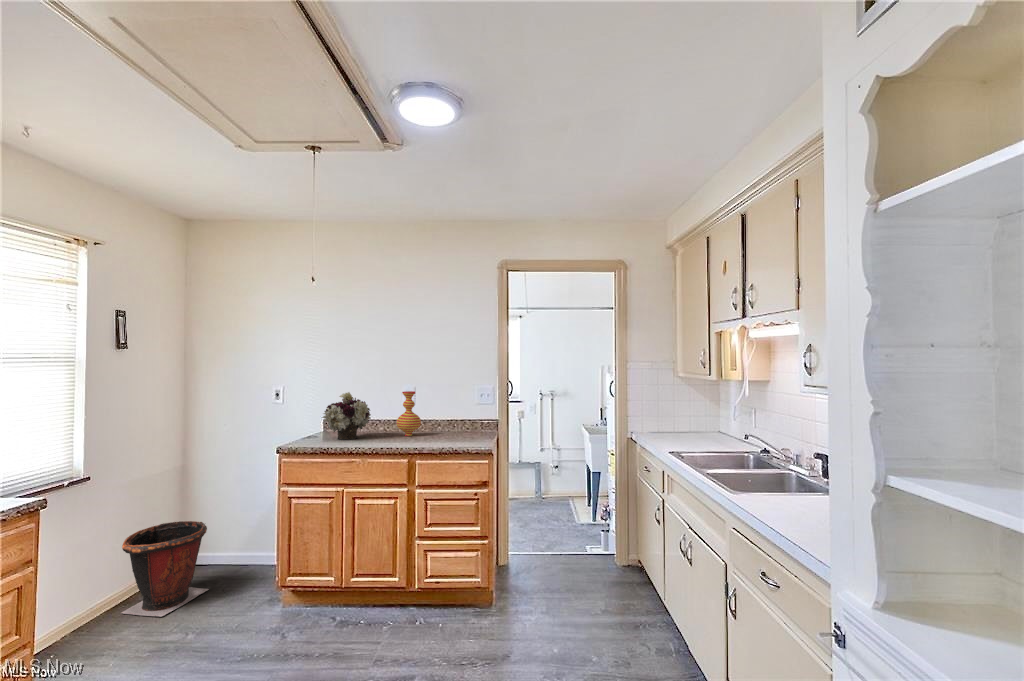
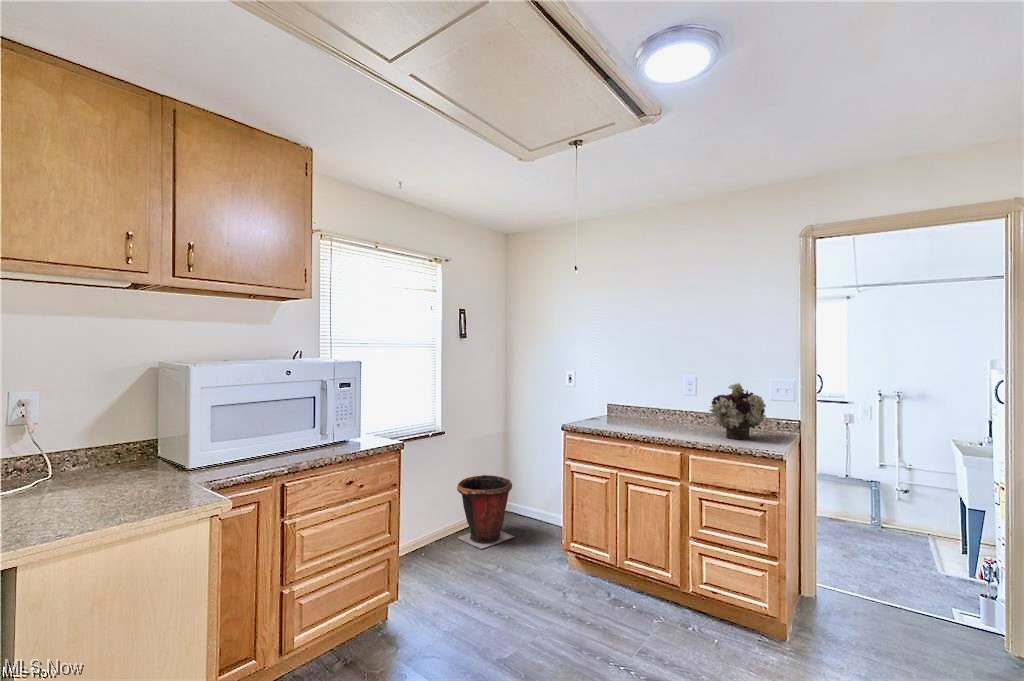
vase: present [396,391,421,436] -> none [676,380,703,428]
flower arrangement: present [322,392,371,440] -> present [709,383,766,440]

